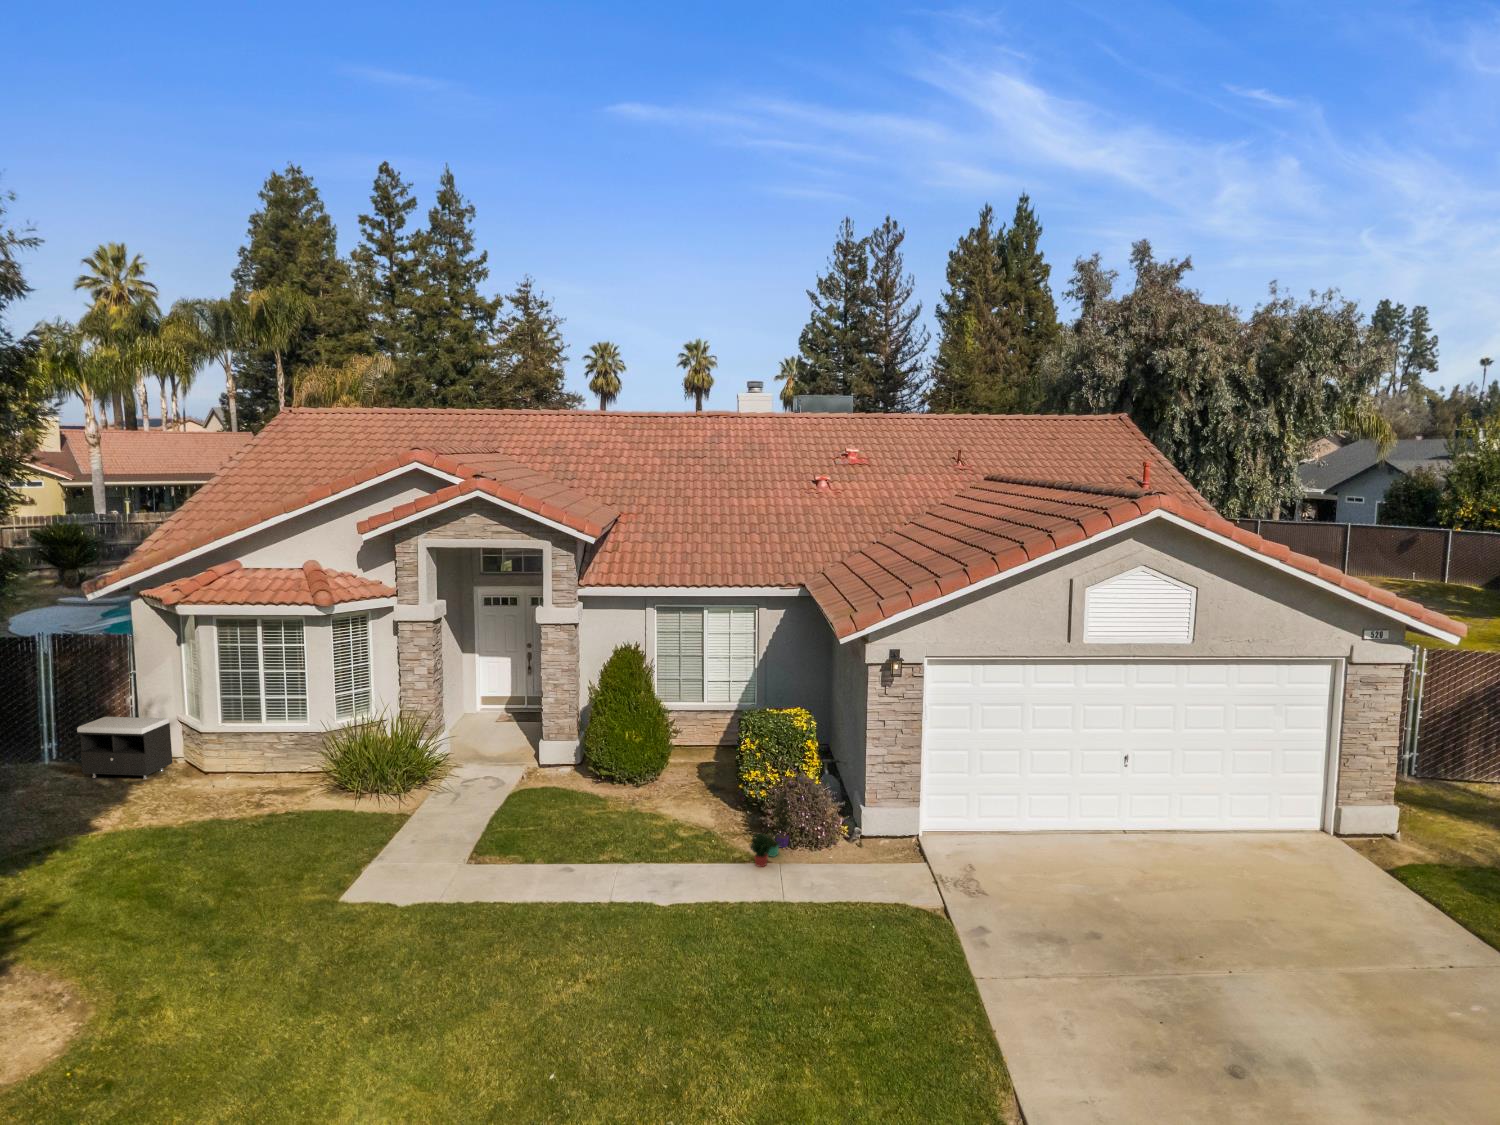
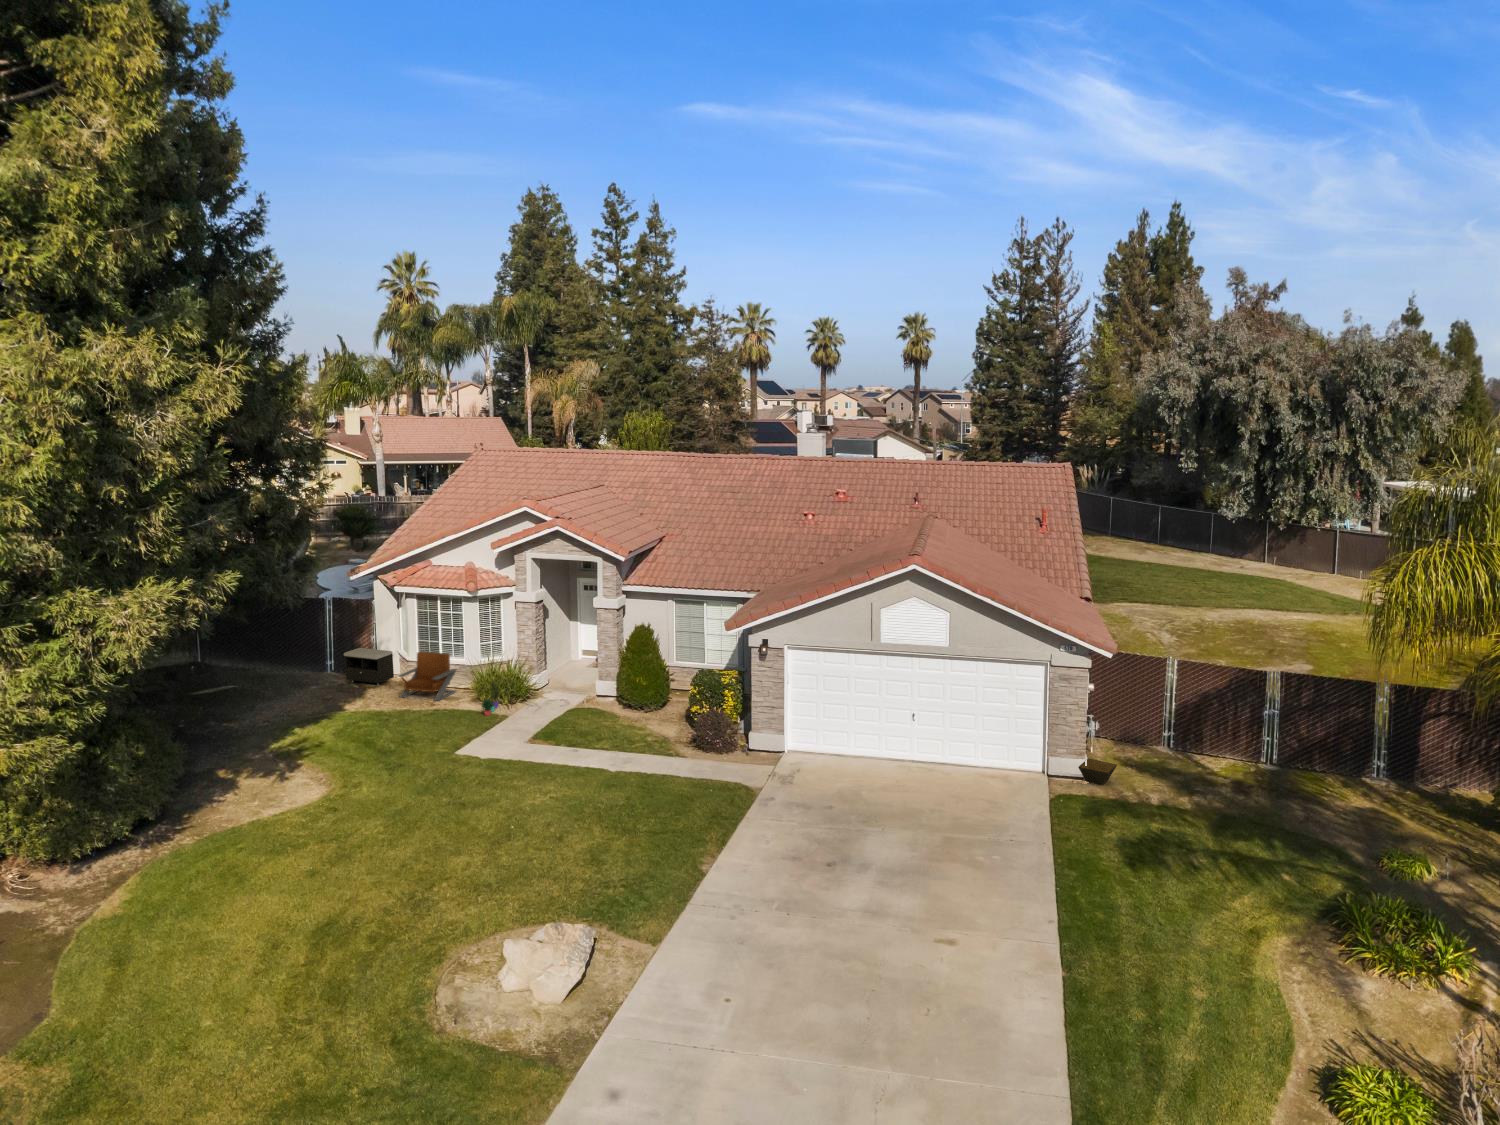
lounge chair: none [190,715,297,799] -> present [399,651,457,701]
potted plant: present [750,792,792,867] -> present [482,681,499,716]
basket: none [1393,805,1455,845] -> present [1078,759,1117,785]

